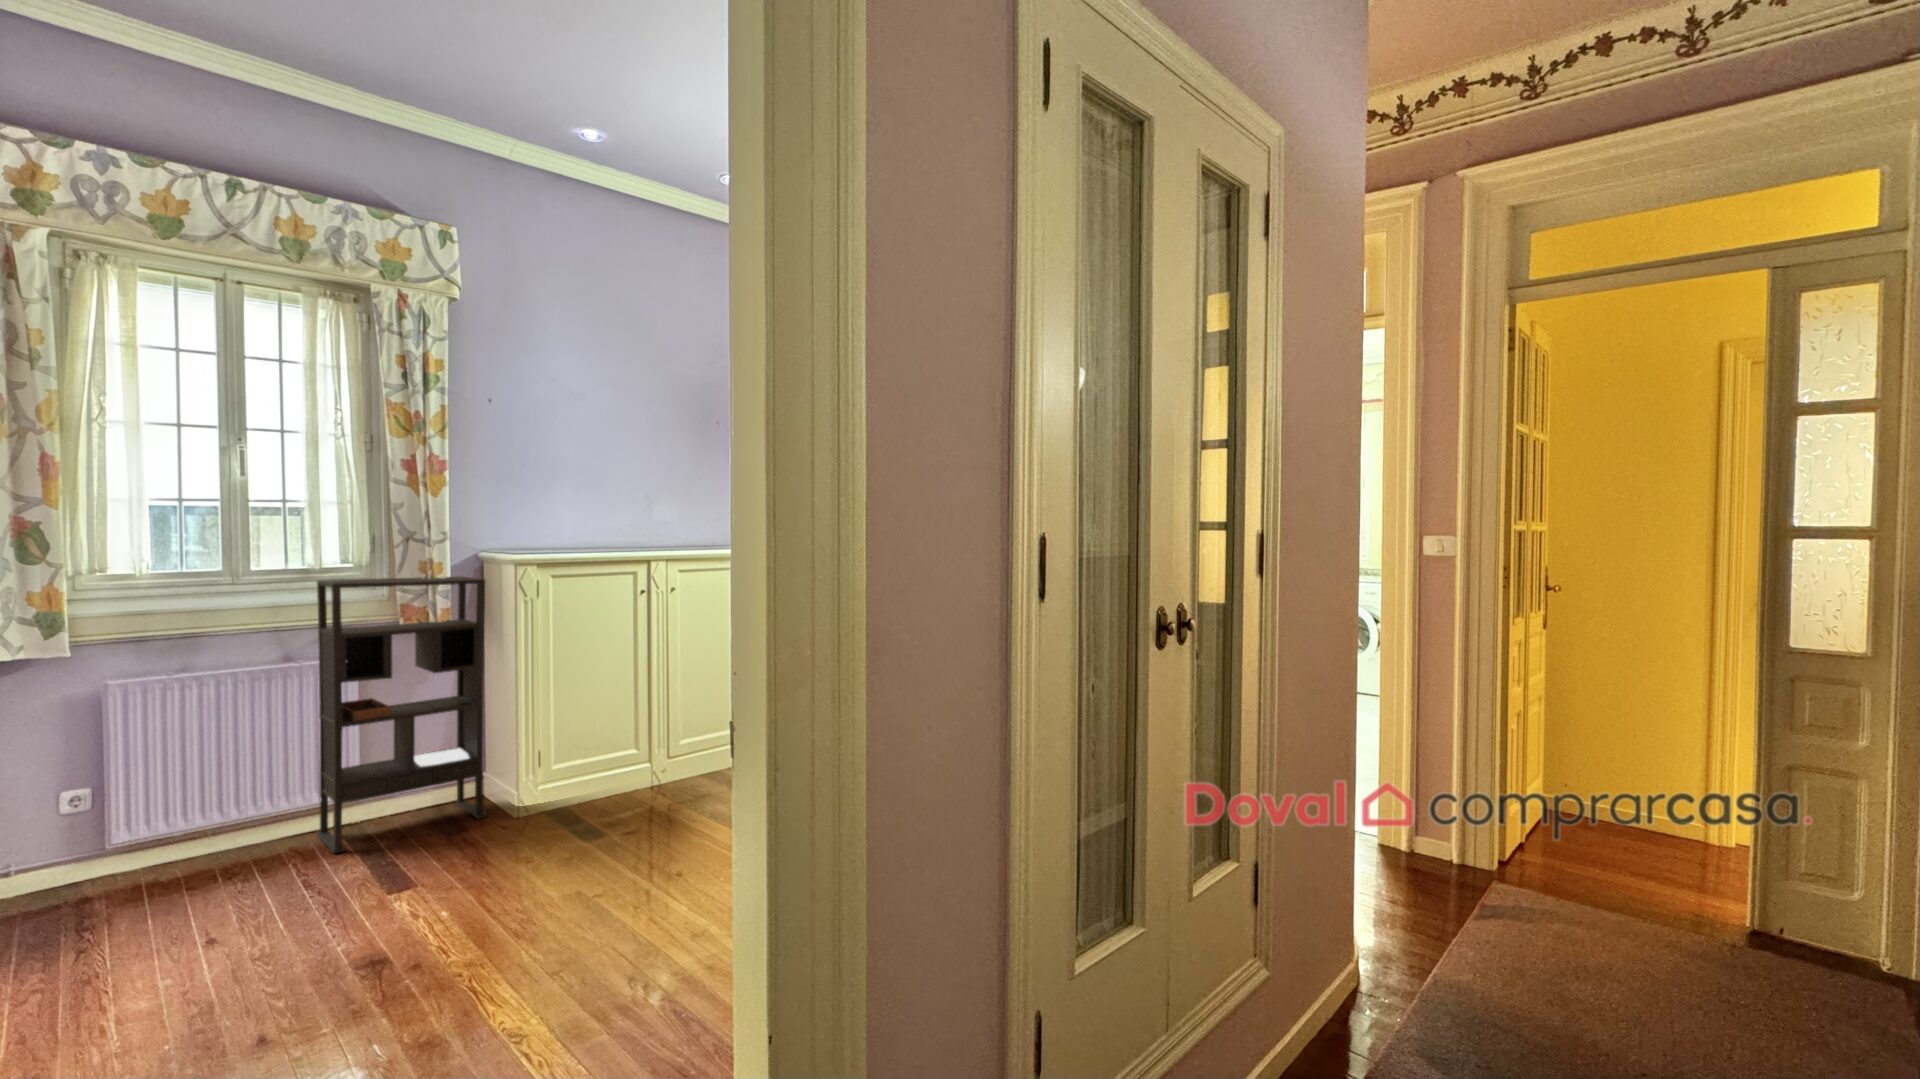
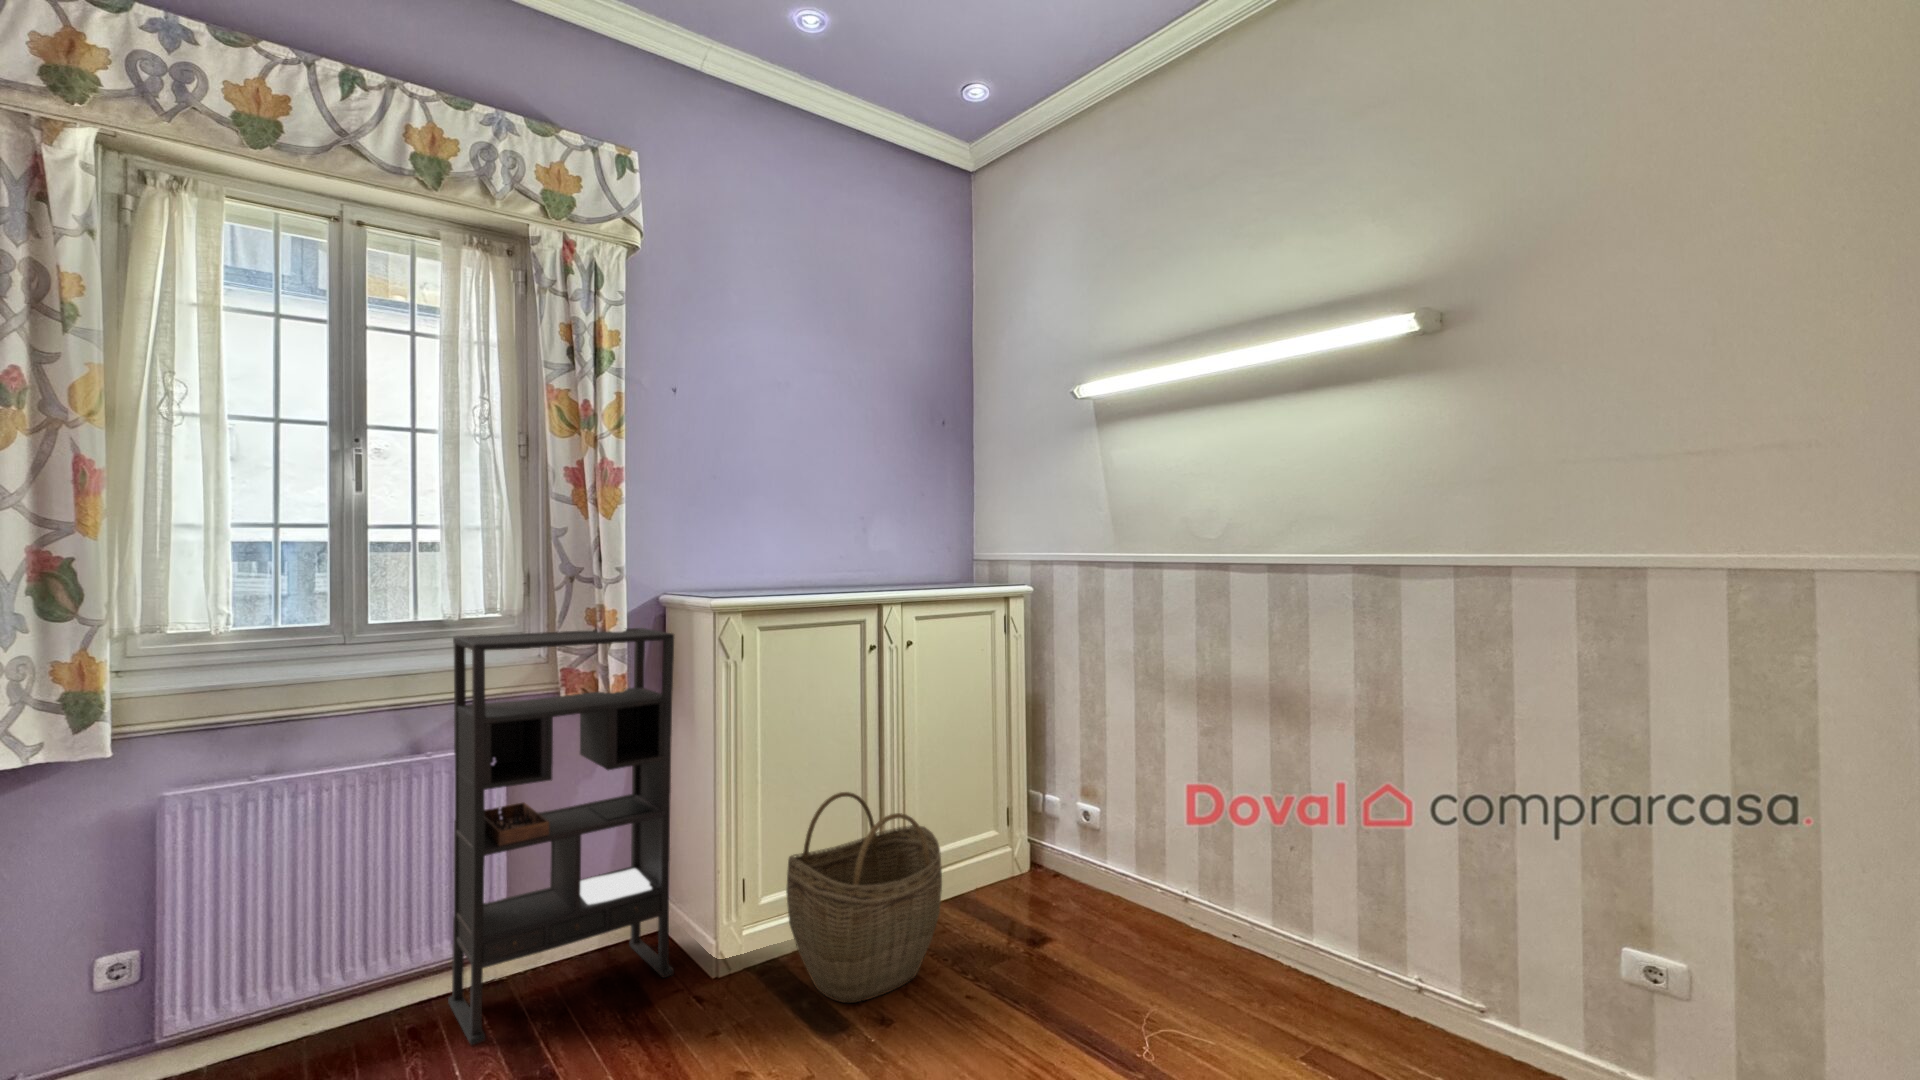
woven basket: none [567,690,681,826] -> present [786,792,942,1003]

